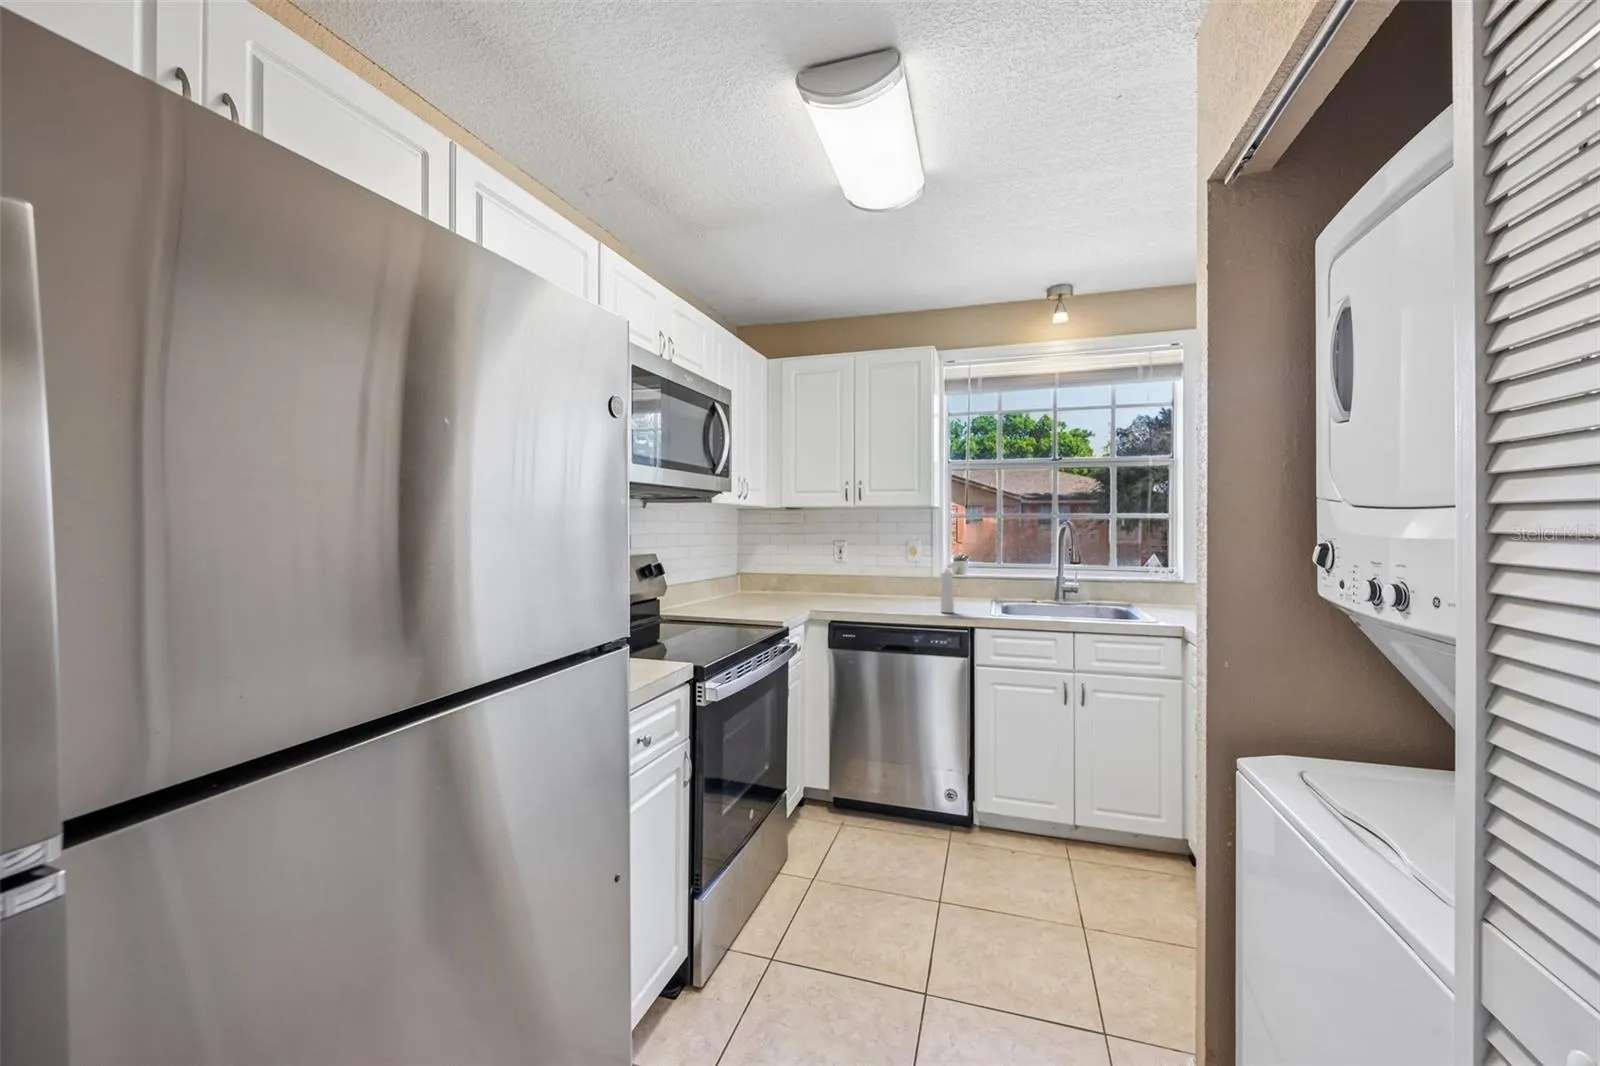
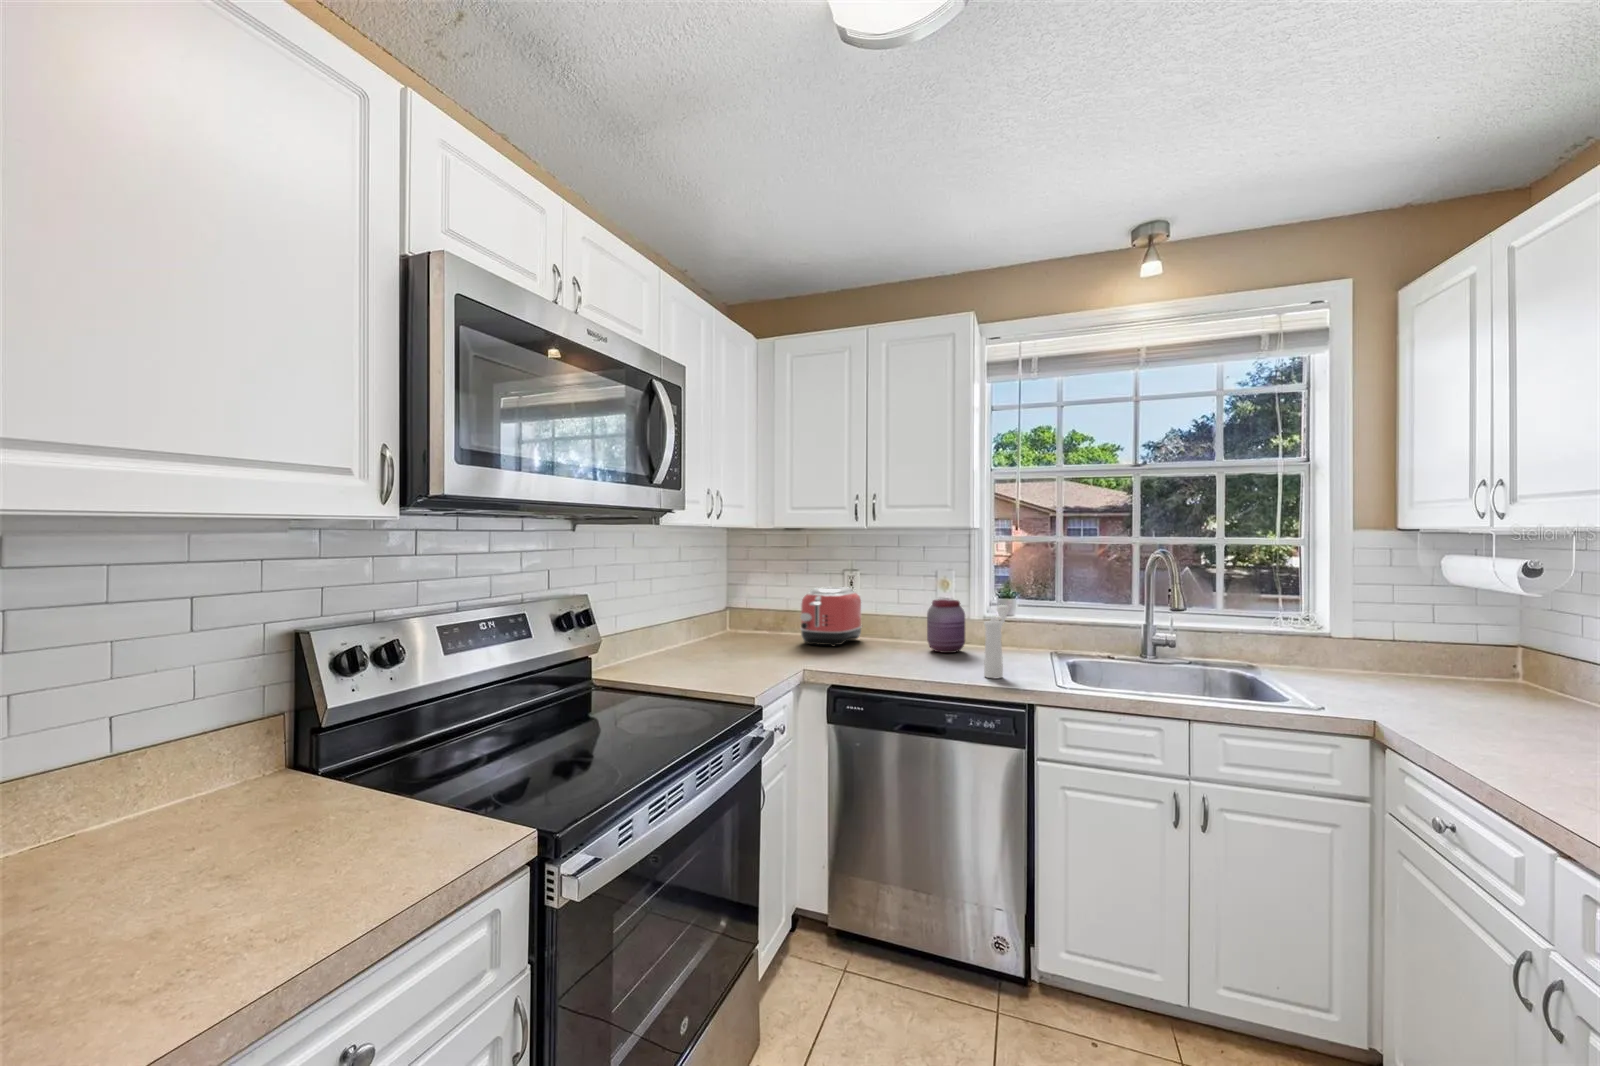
toaster: none [801,556,849,600] -> present [800,587,862,646]
jar: none [899,563,928,602] -> present [927,599,965,653]

